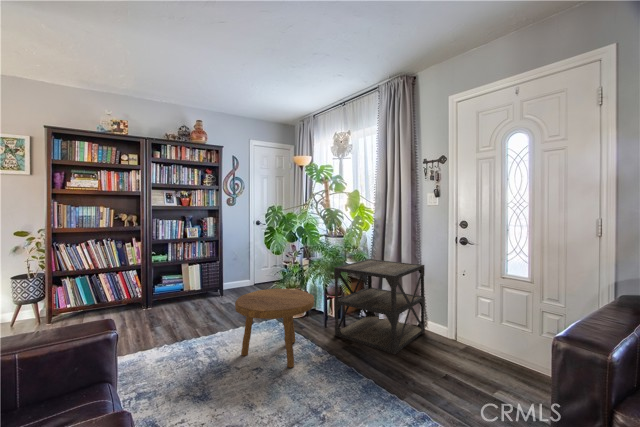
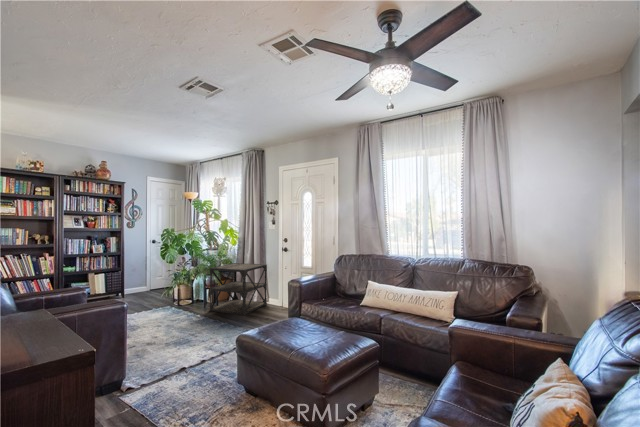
footstool: present [235,288,314,368] -> none [143,283,195,326]

